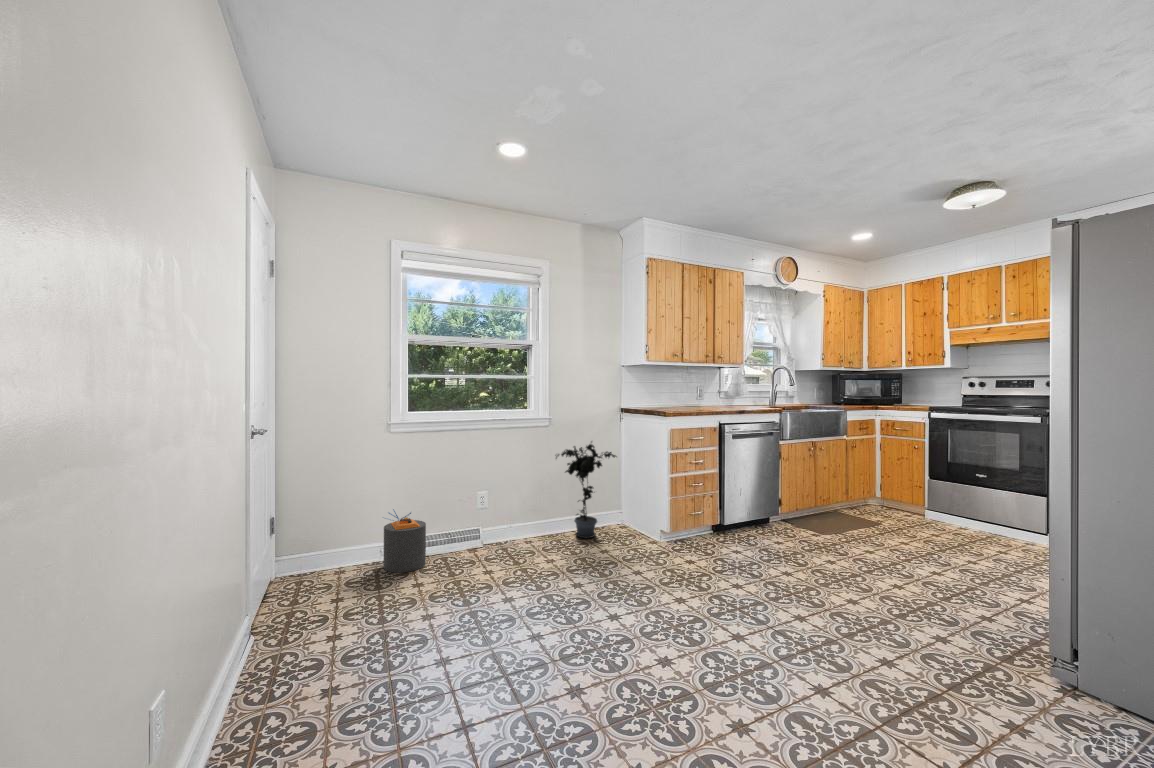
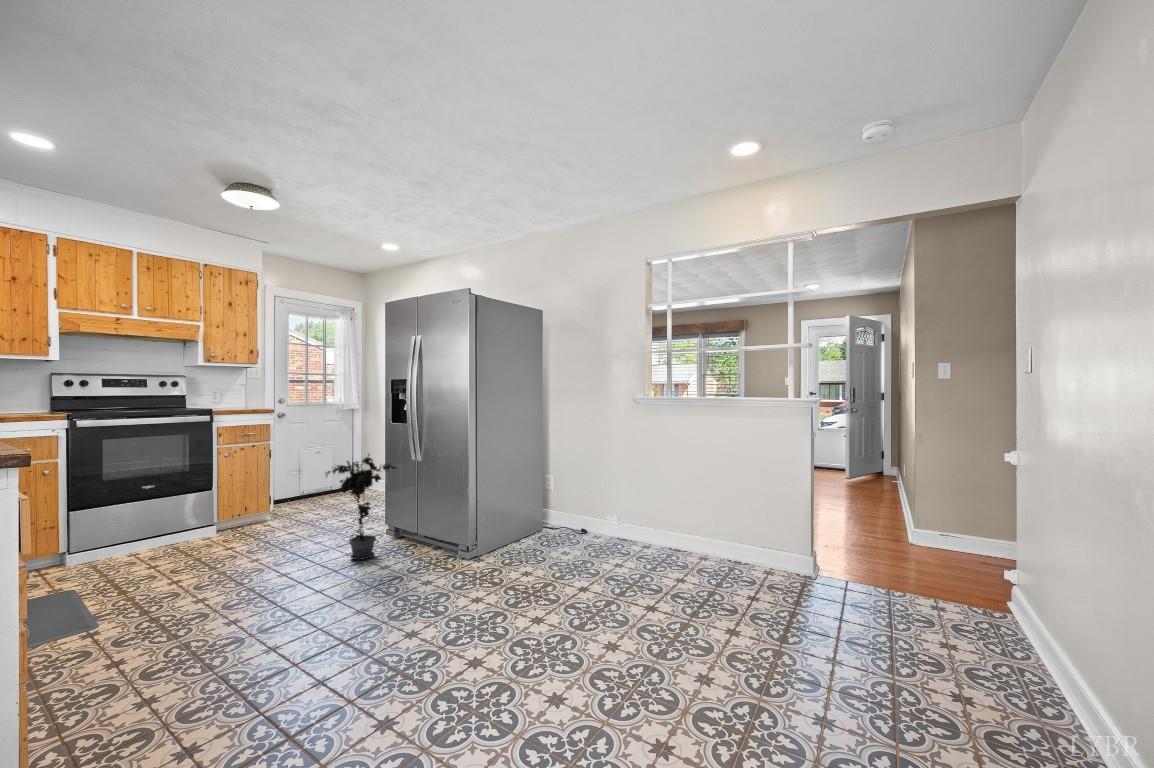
trash can: present [383,509,426,573] -> none [53,565,138,658]

